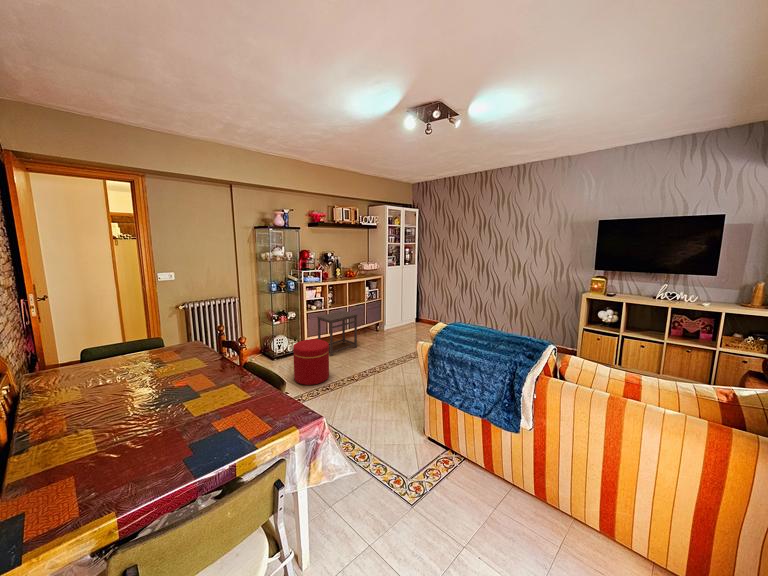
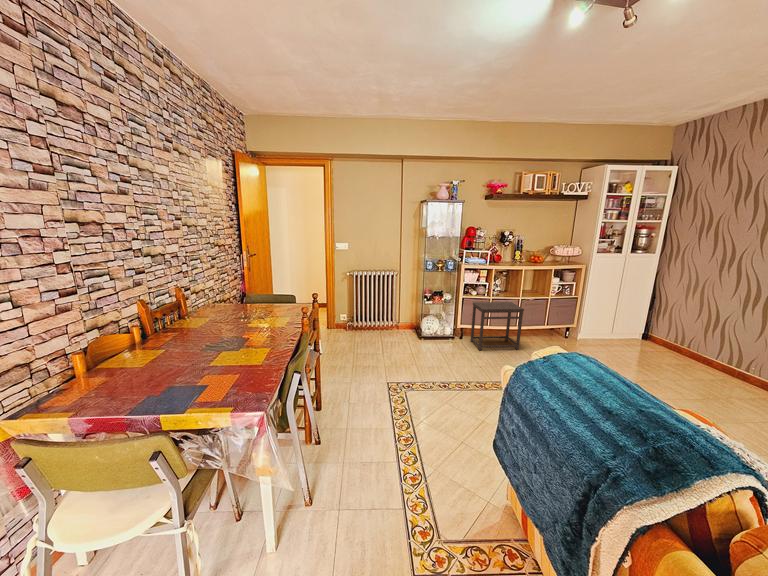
ottoman: present [293,339,329,385] -> none [421,324,461,374]

